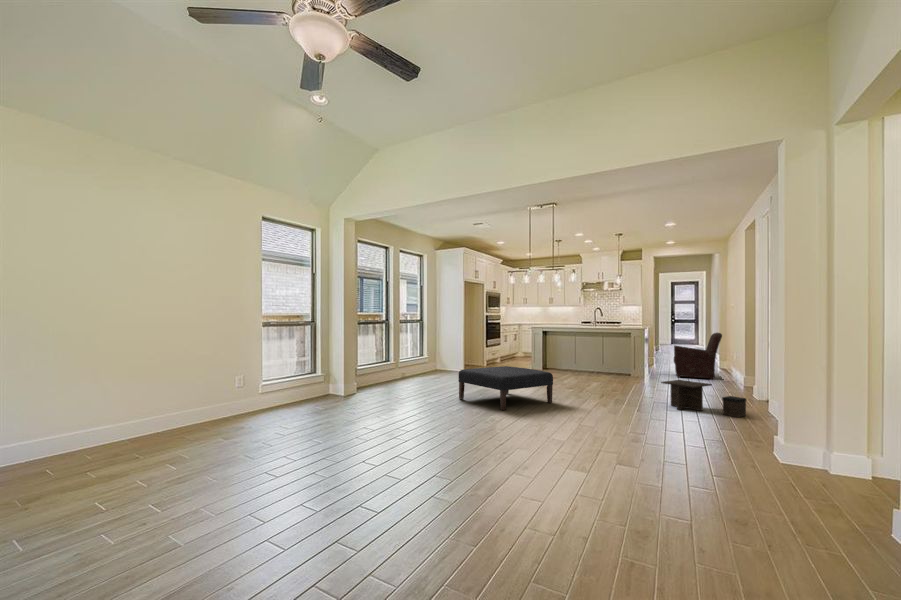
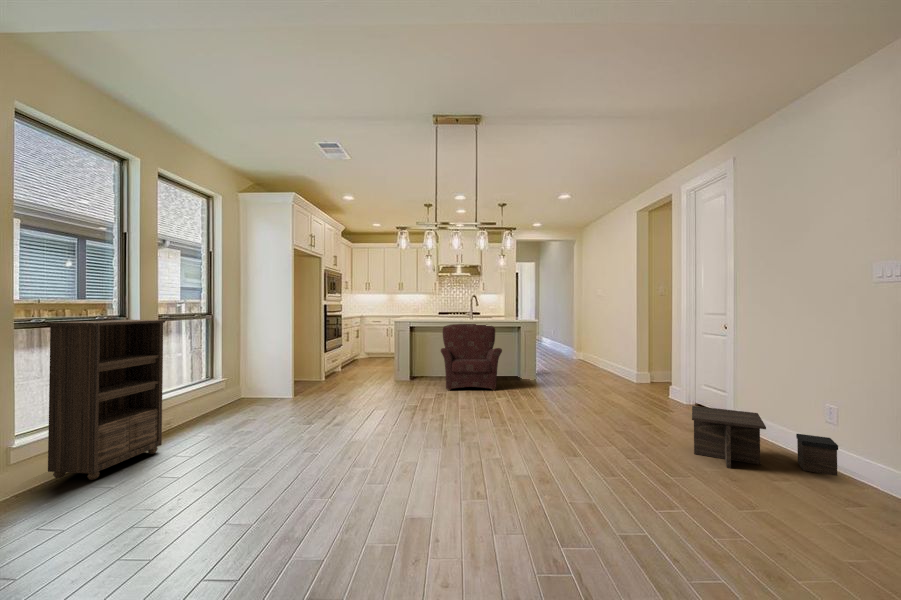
bookshelf: none [368,322,405,385] -> present [47,320,165,480]
armchair: present [674,333,722,380] -> present [441,324,502,391]
ottoman: present [458,366,553,410] -> none [308,408,526,570]

